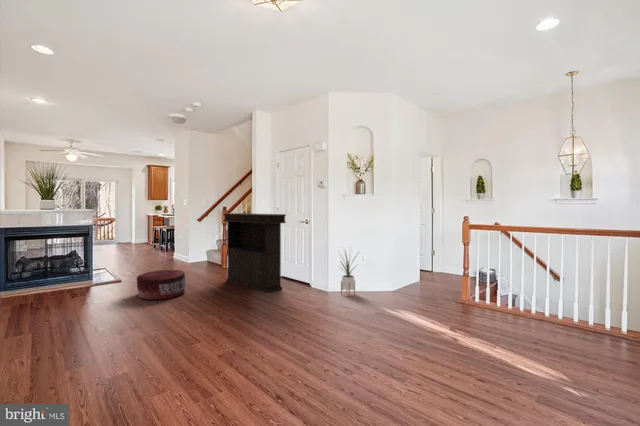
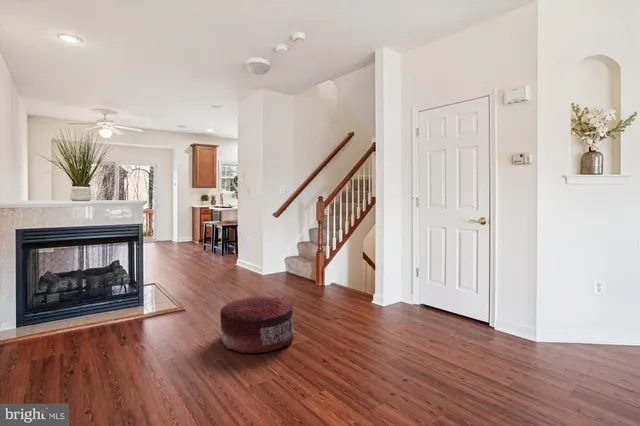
console table: present [224,213,286,292] -> none [336,206,457,343]
house plant: present [341,254,355,296] -> none [559,266,618,360]

